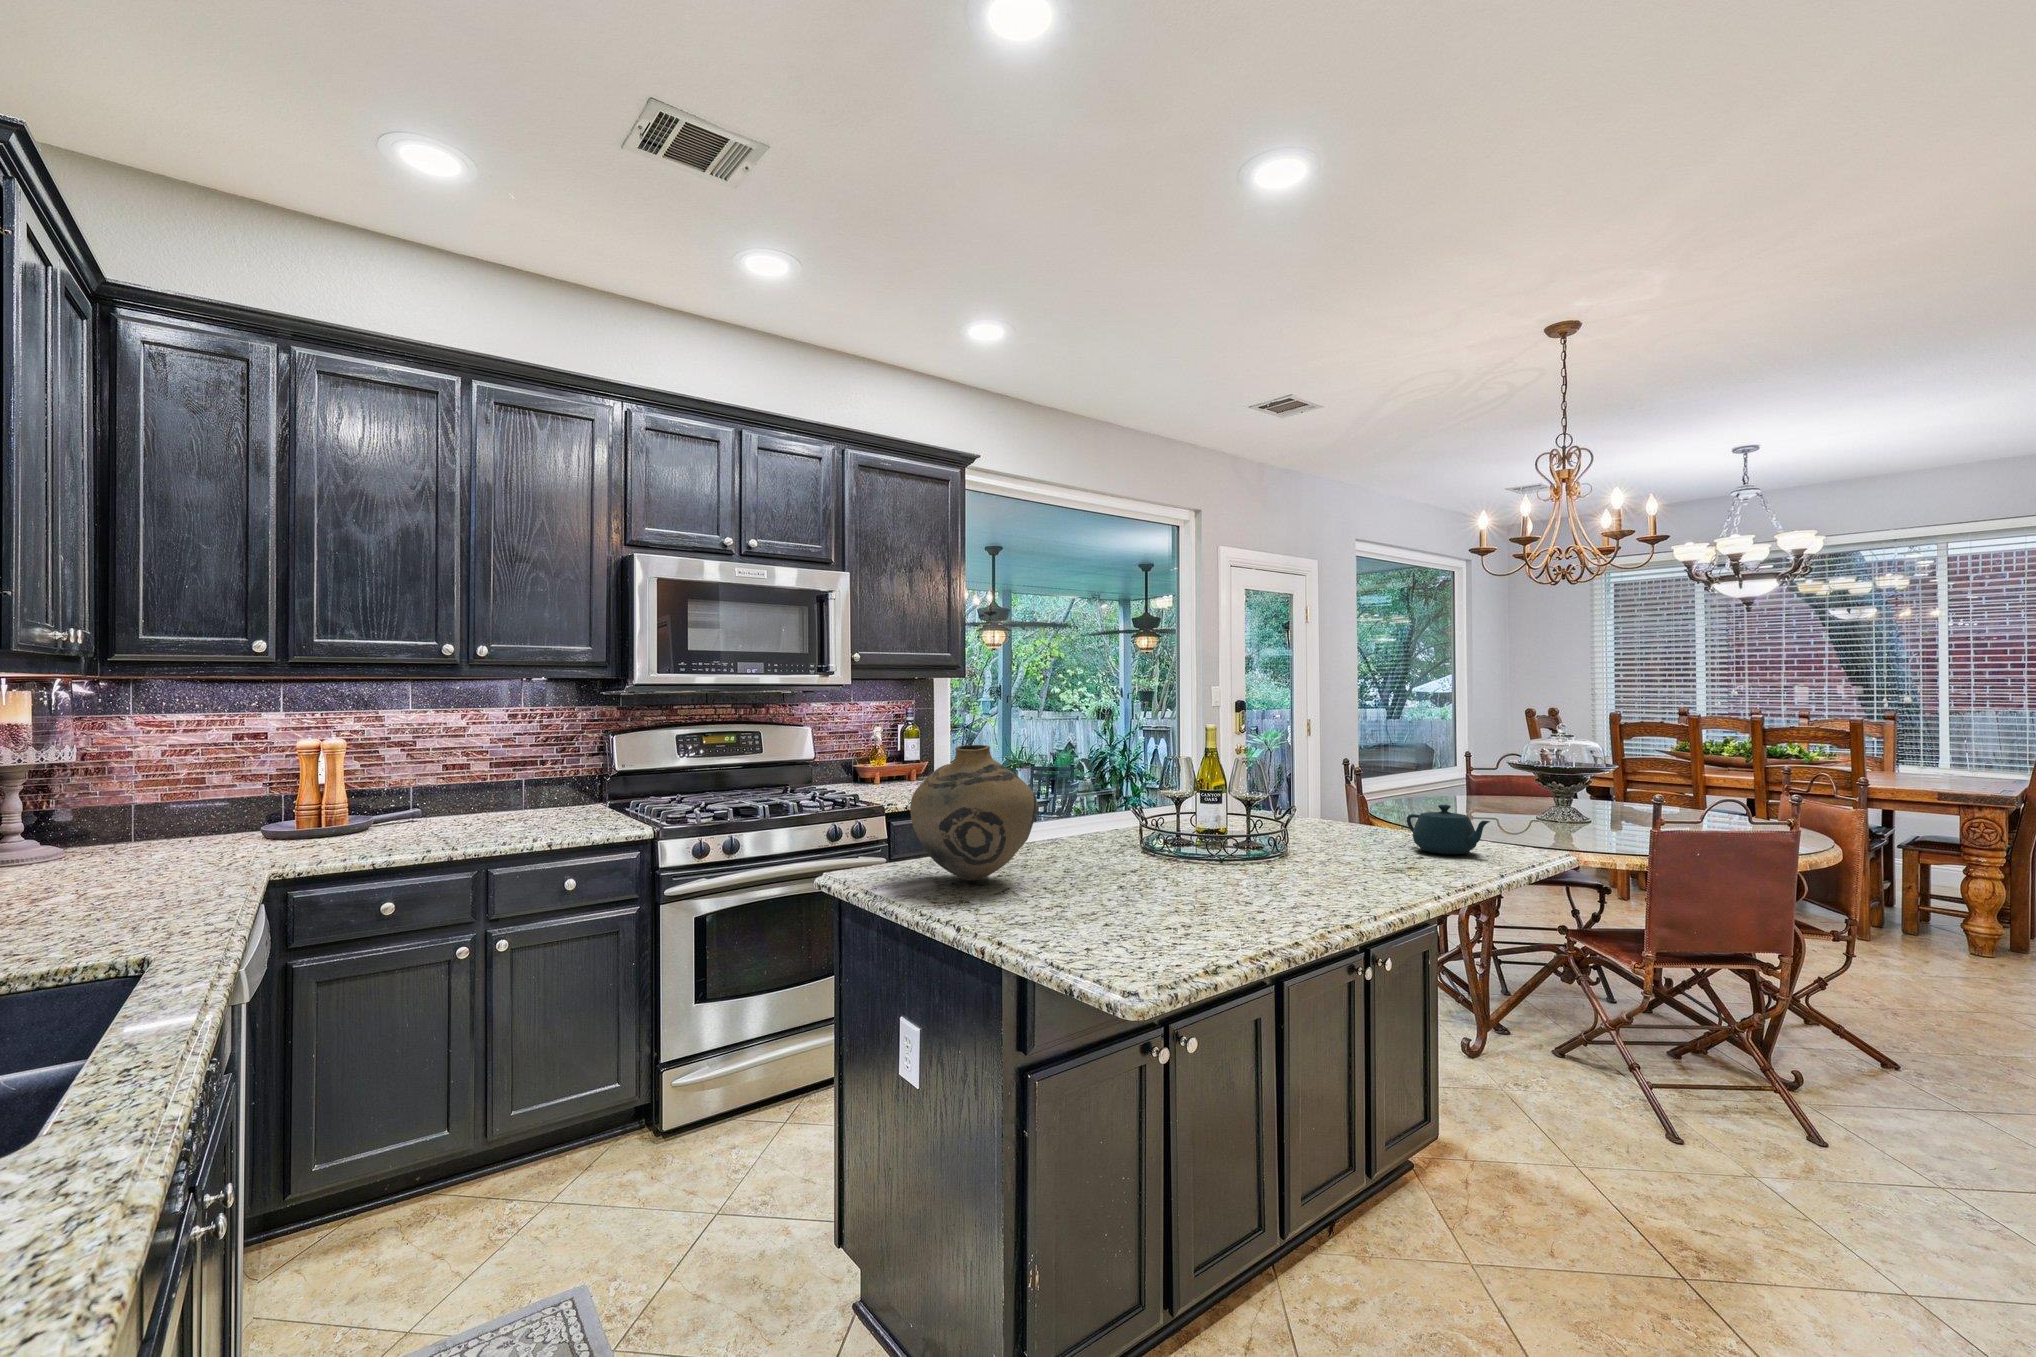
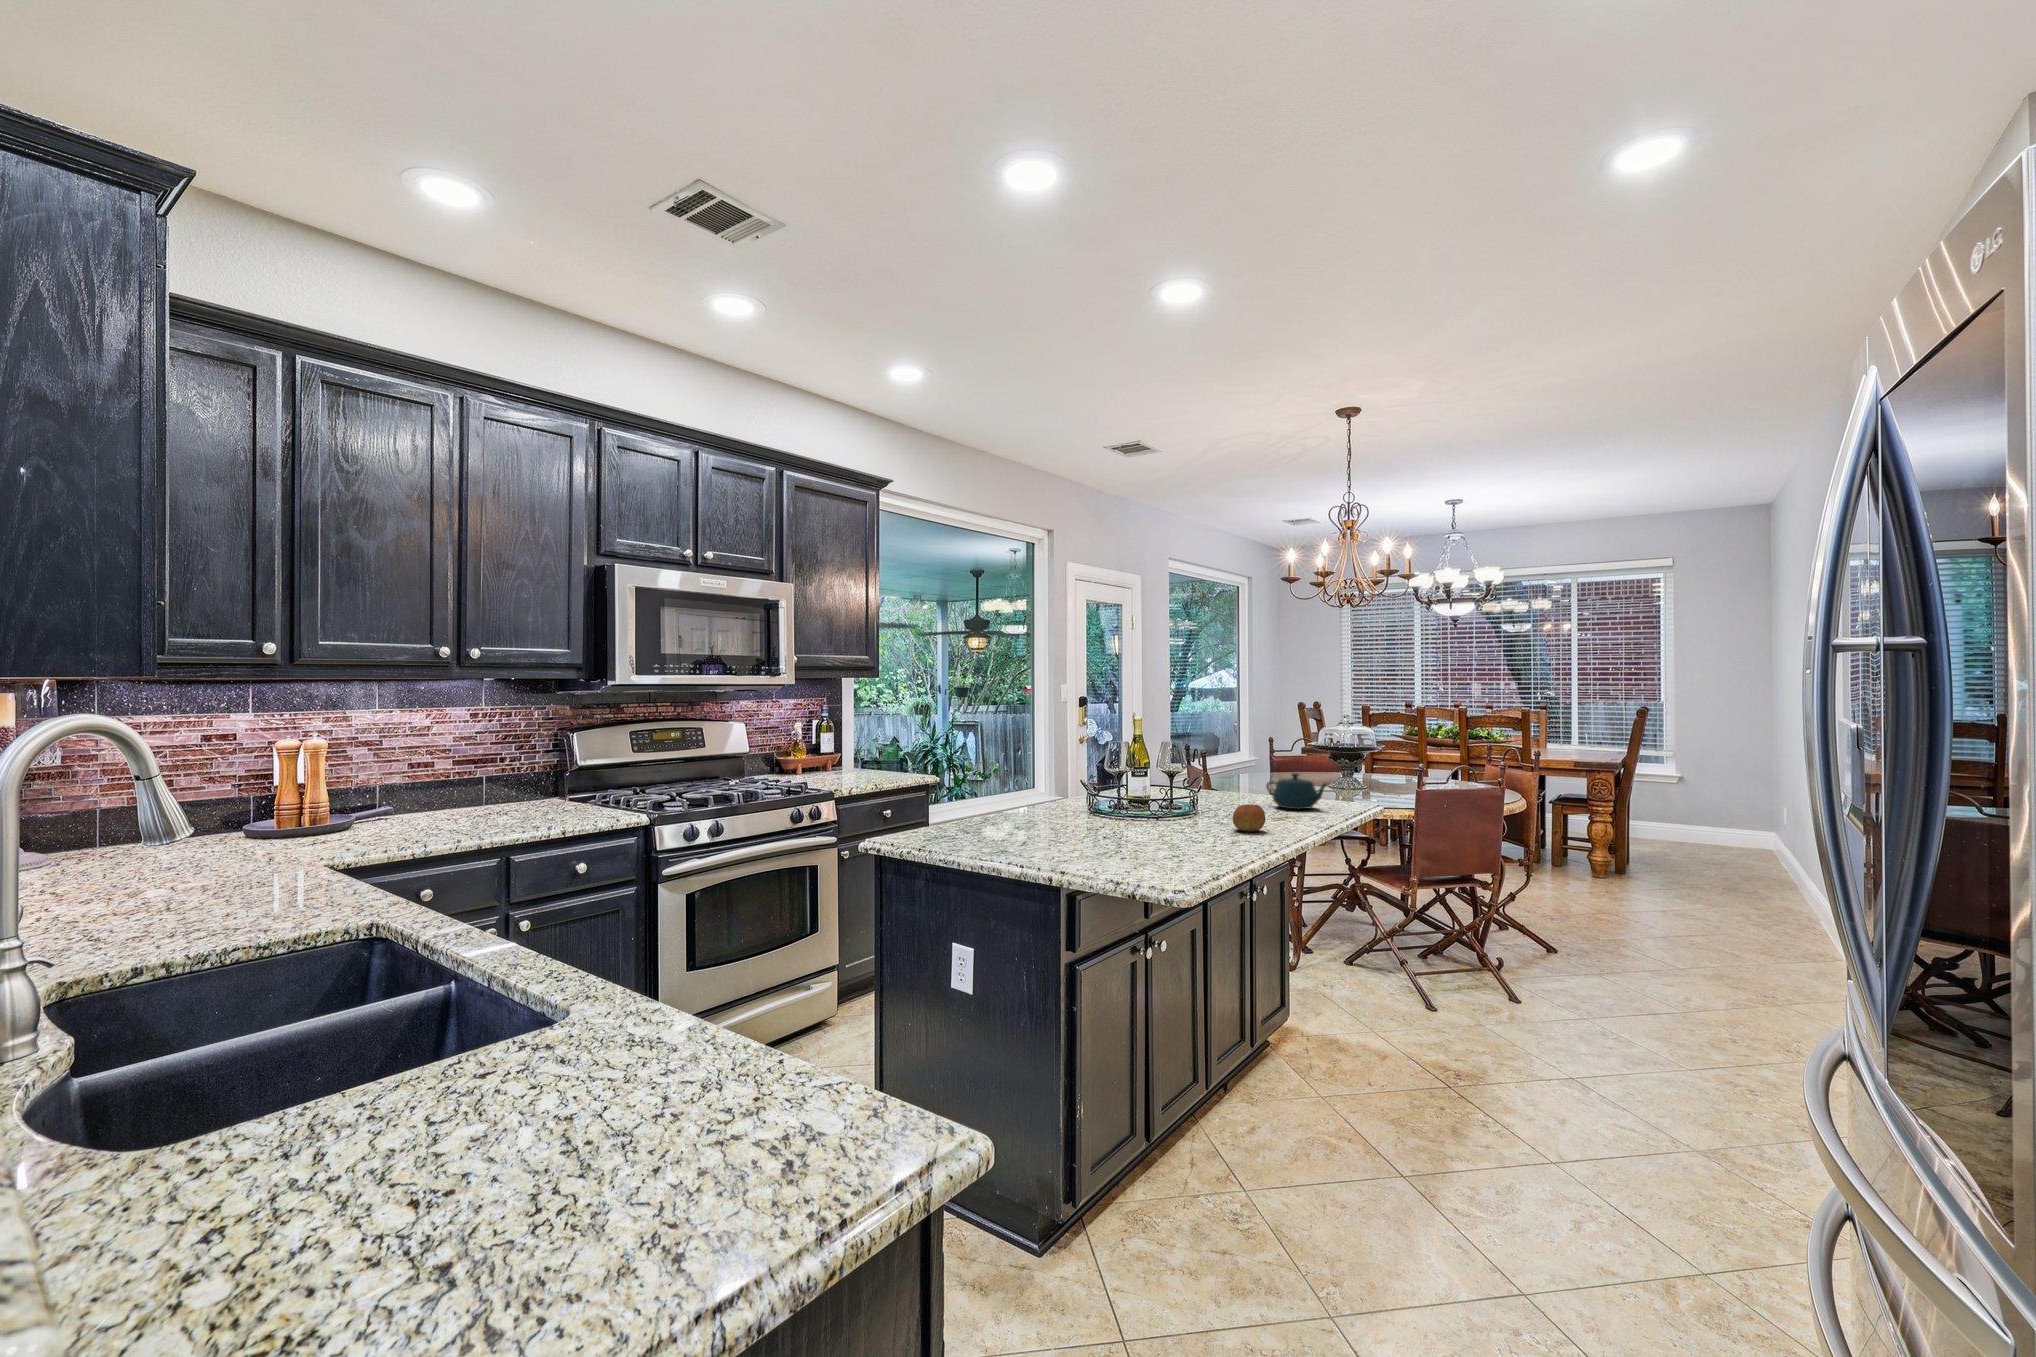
vase: present [910,745,1038,881] -> none [935,733,1035,839]
apple: none [1321,849,1368,887] -> present [1233,804,1265,832]

